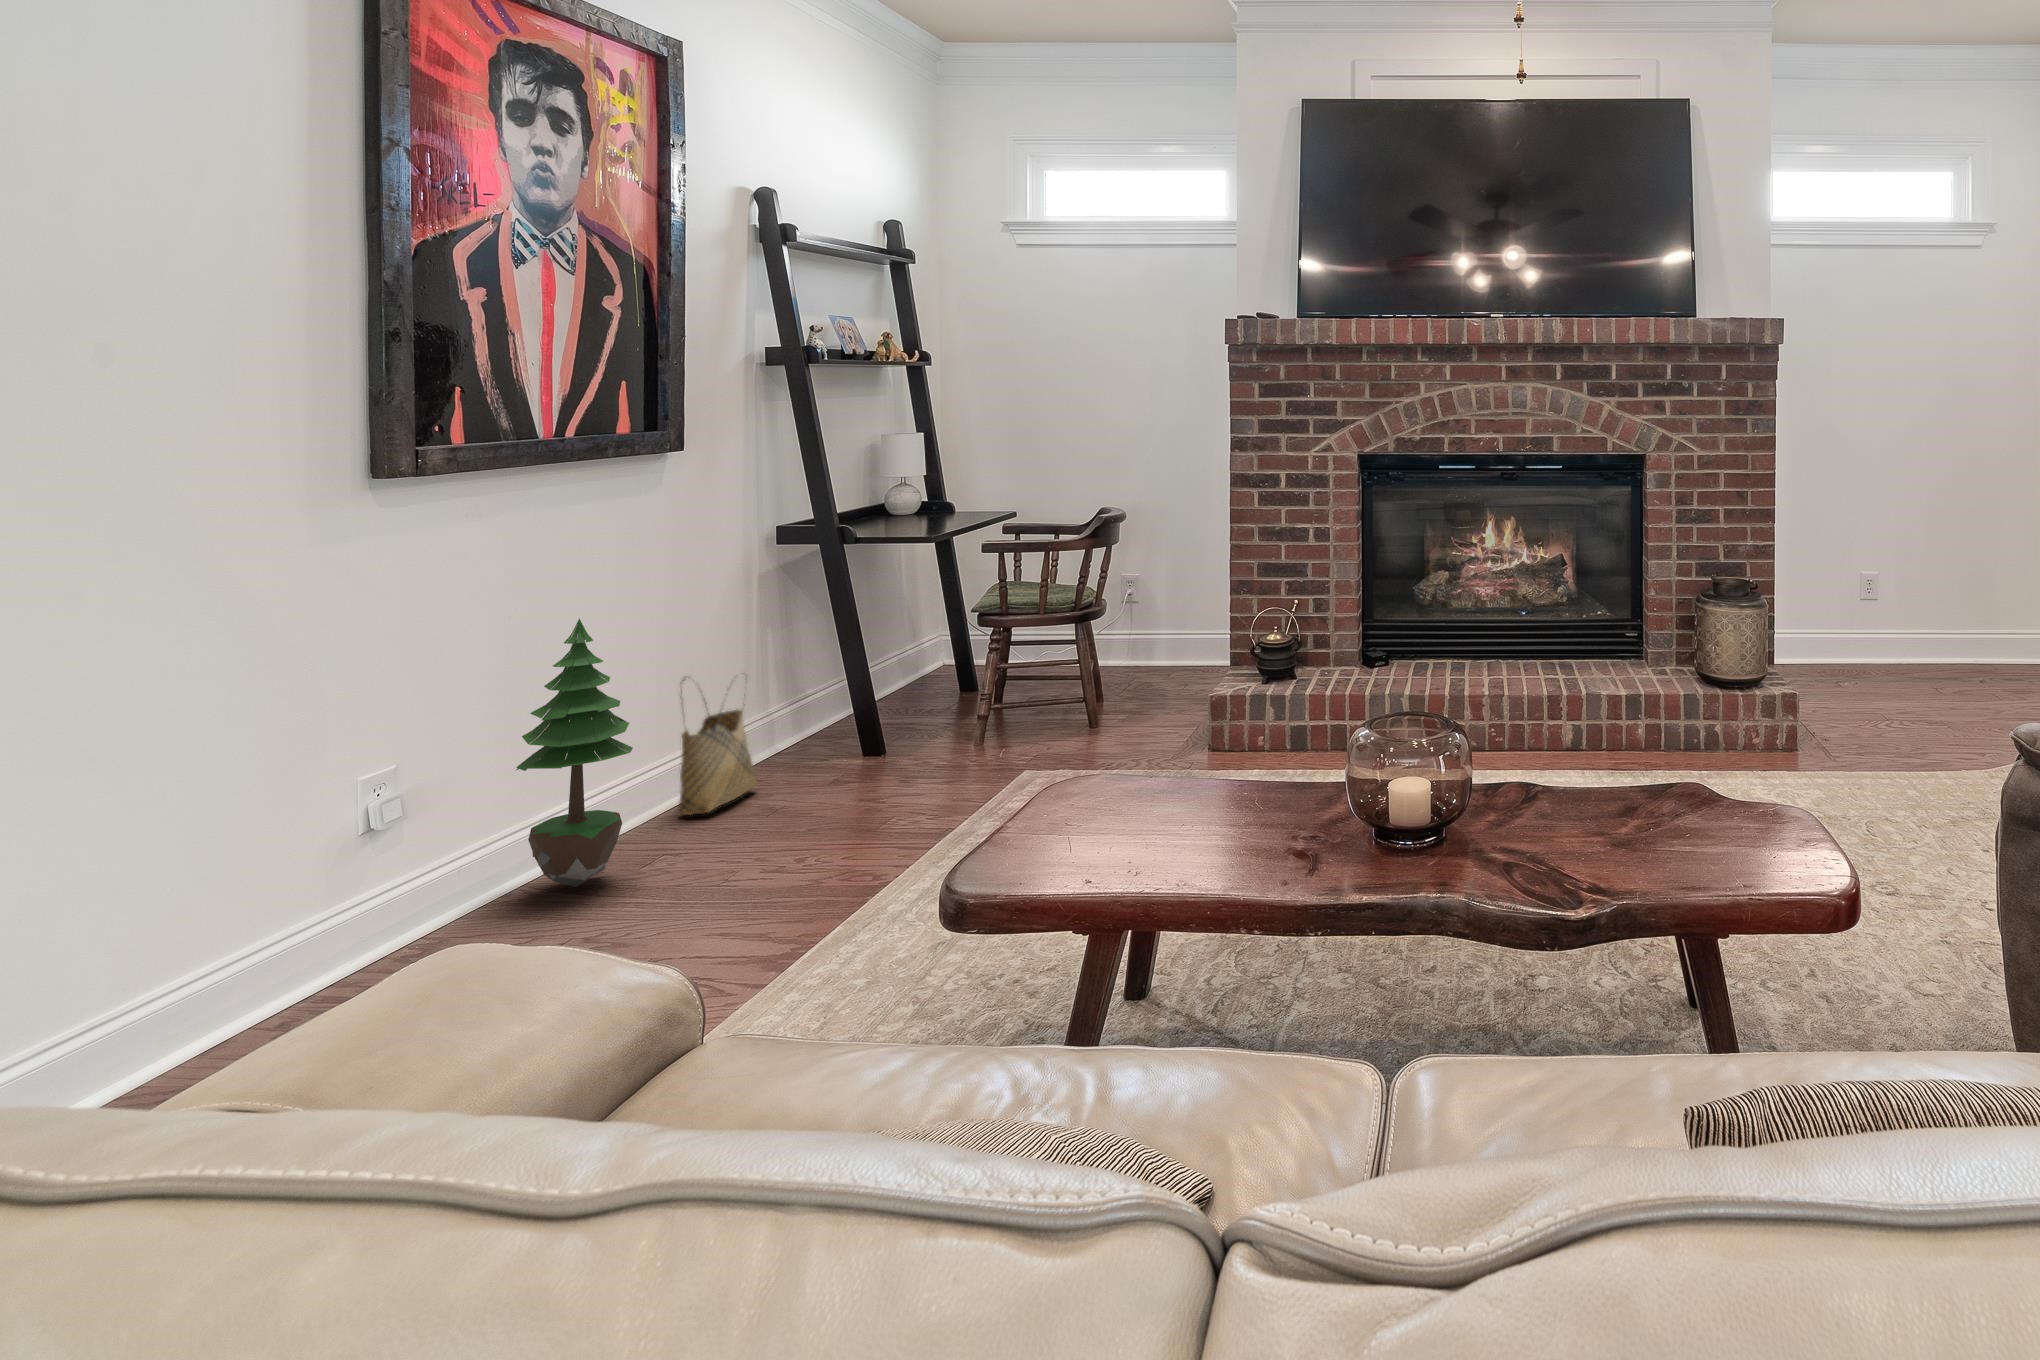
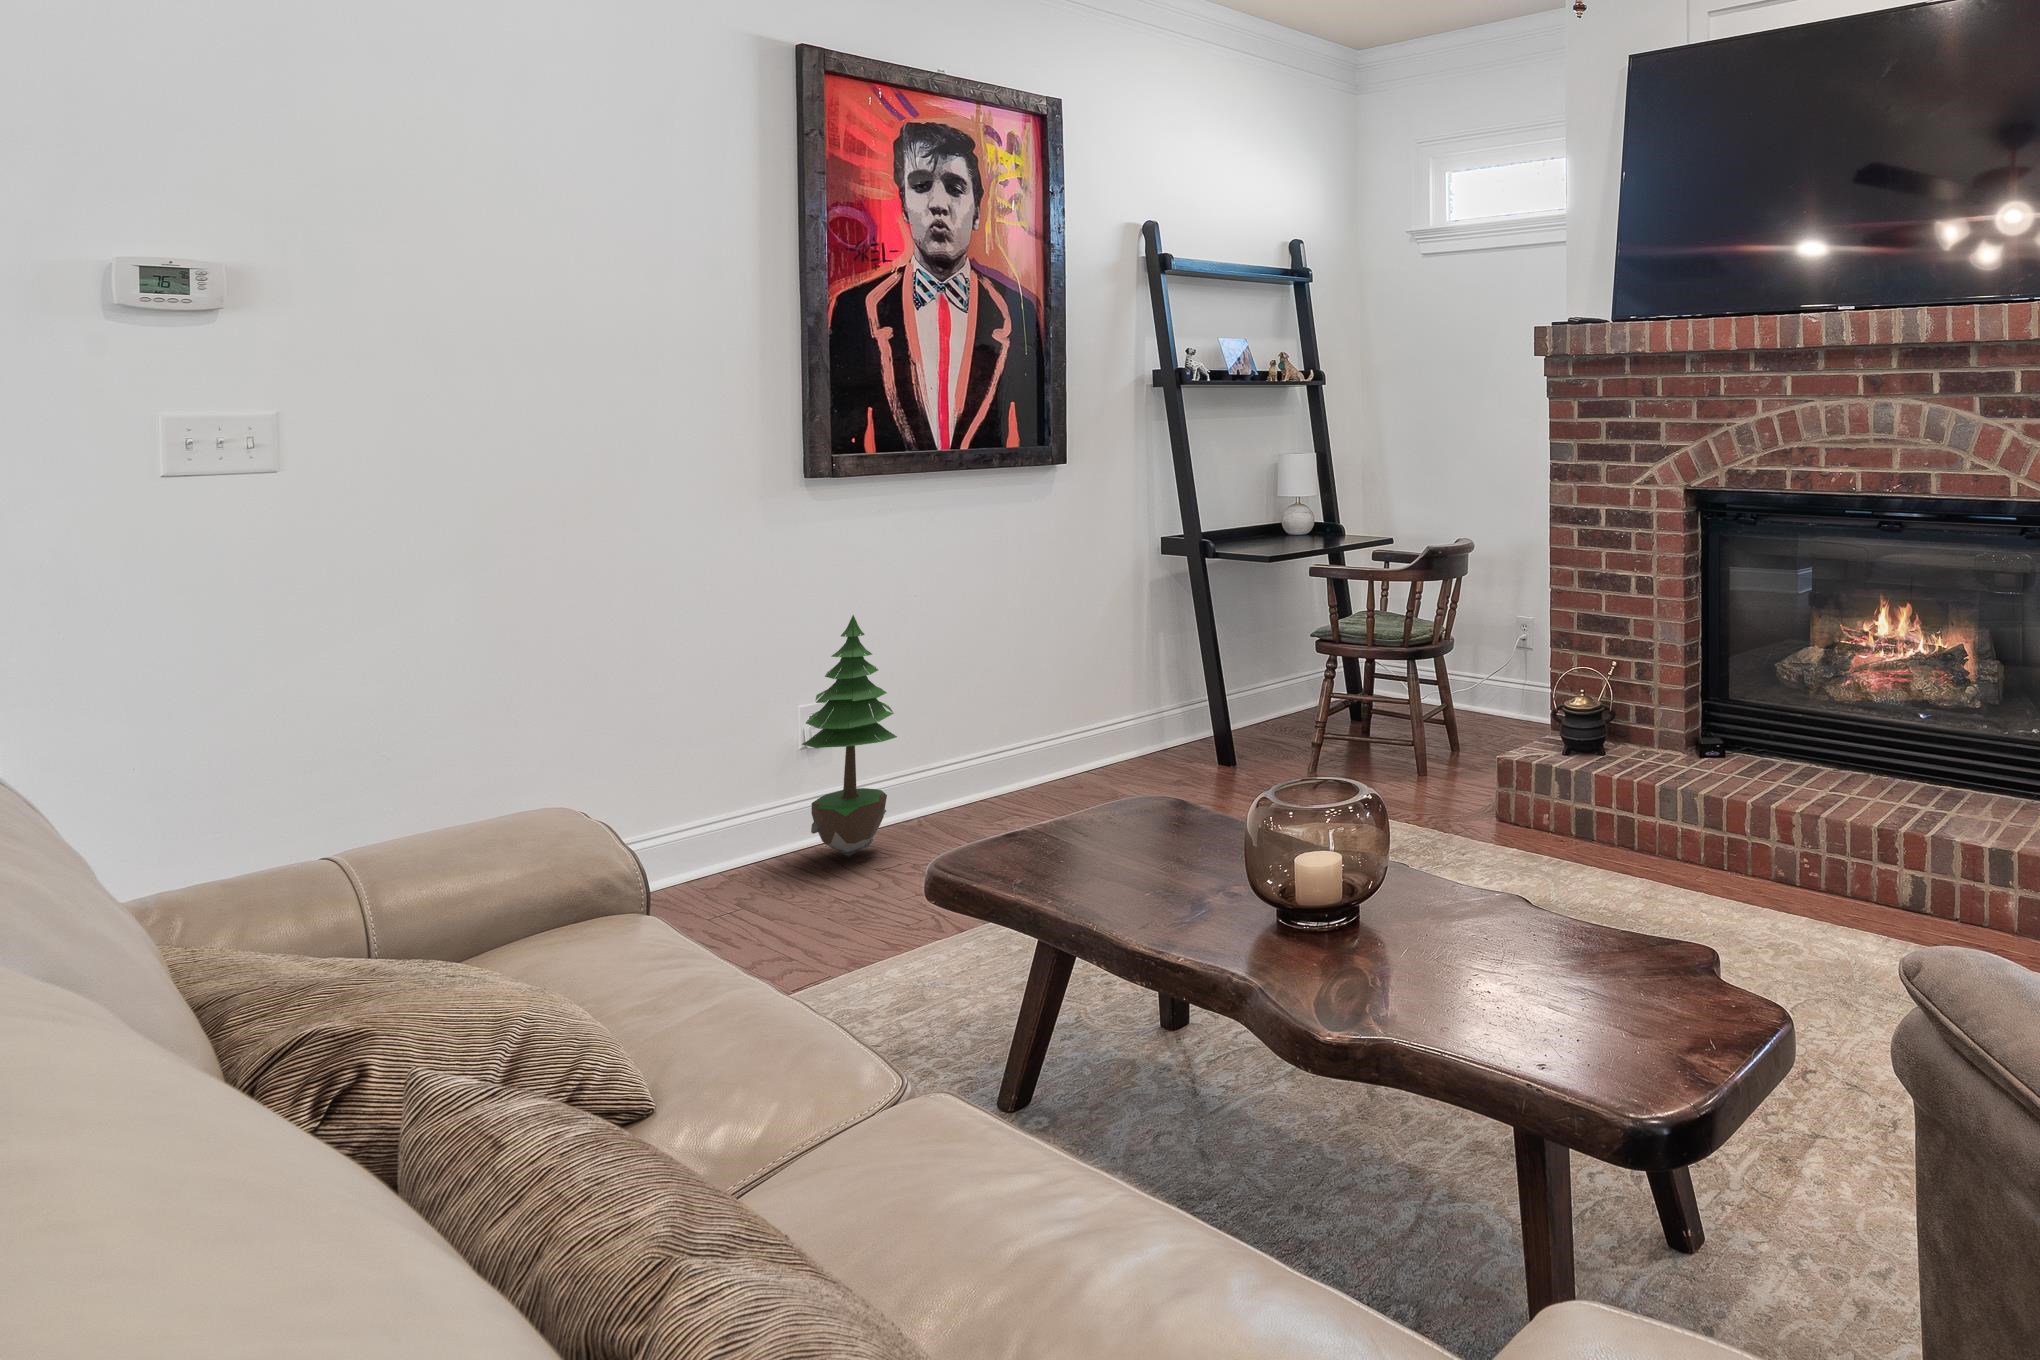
woven basket: present [678,673,756,815] -> none [992,673,1073,805]

